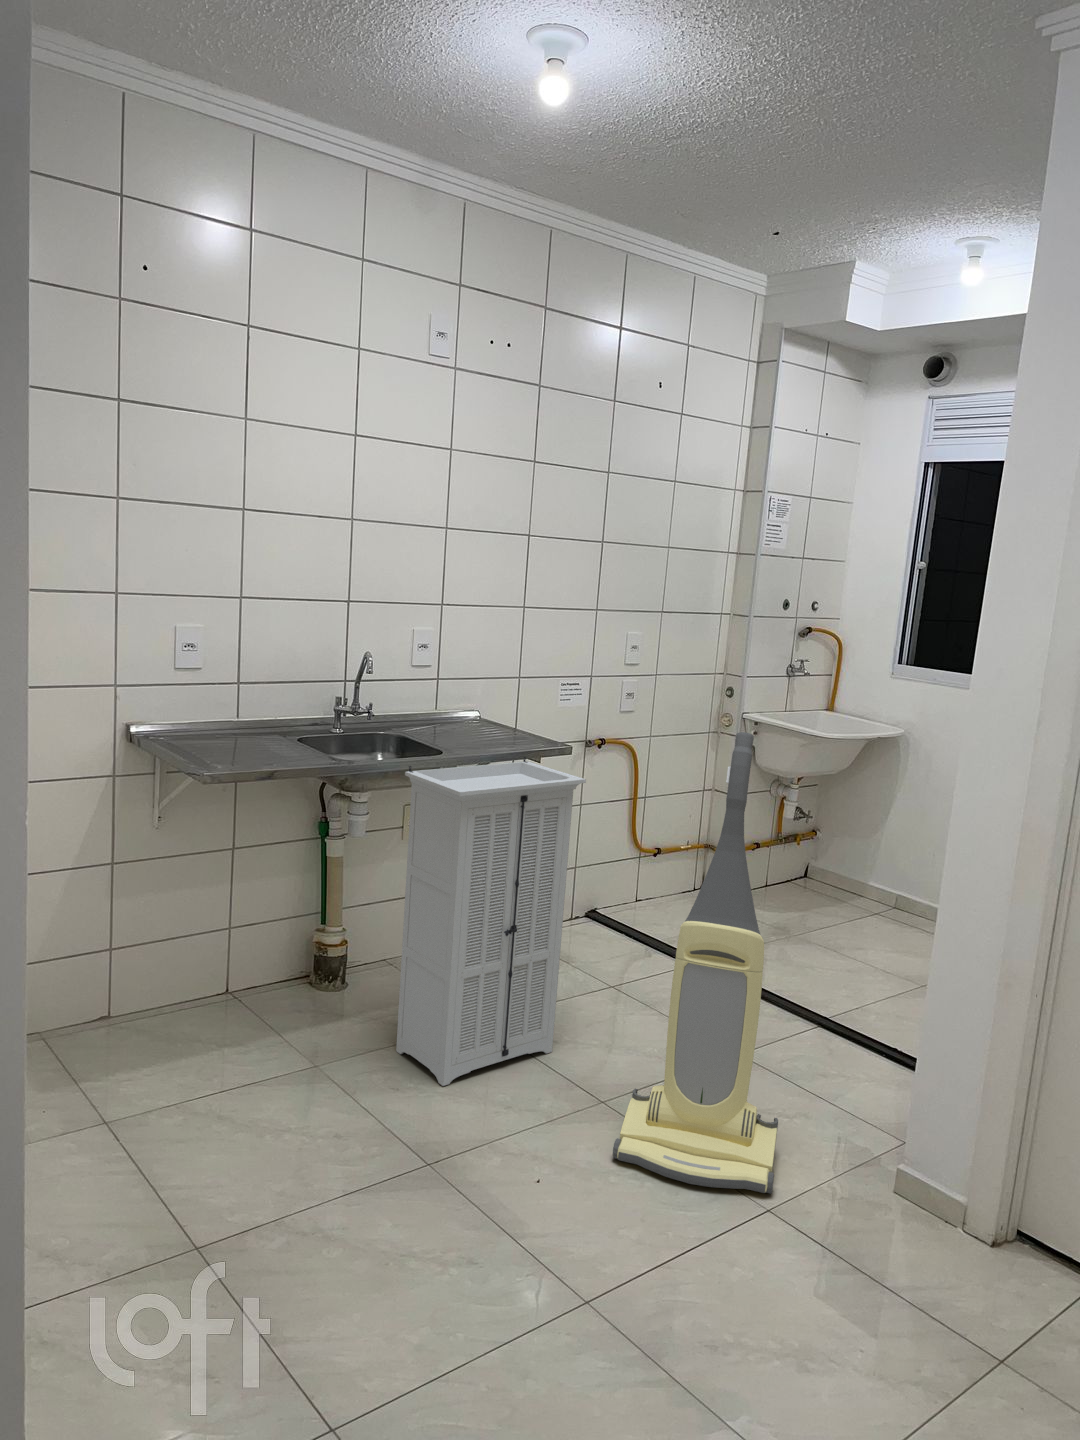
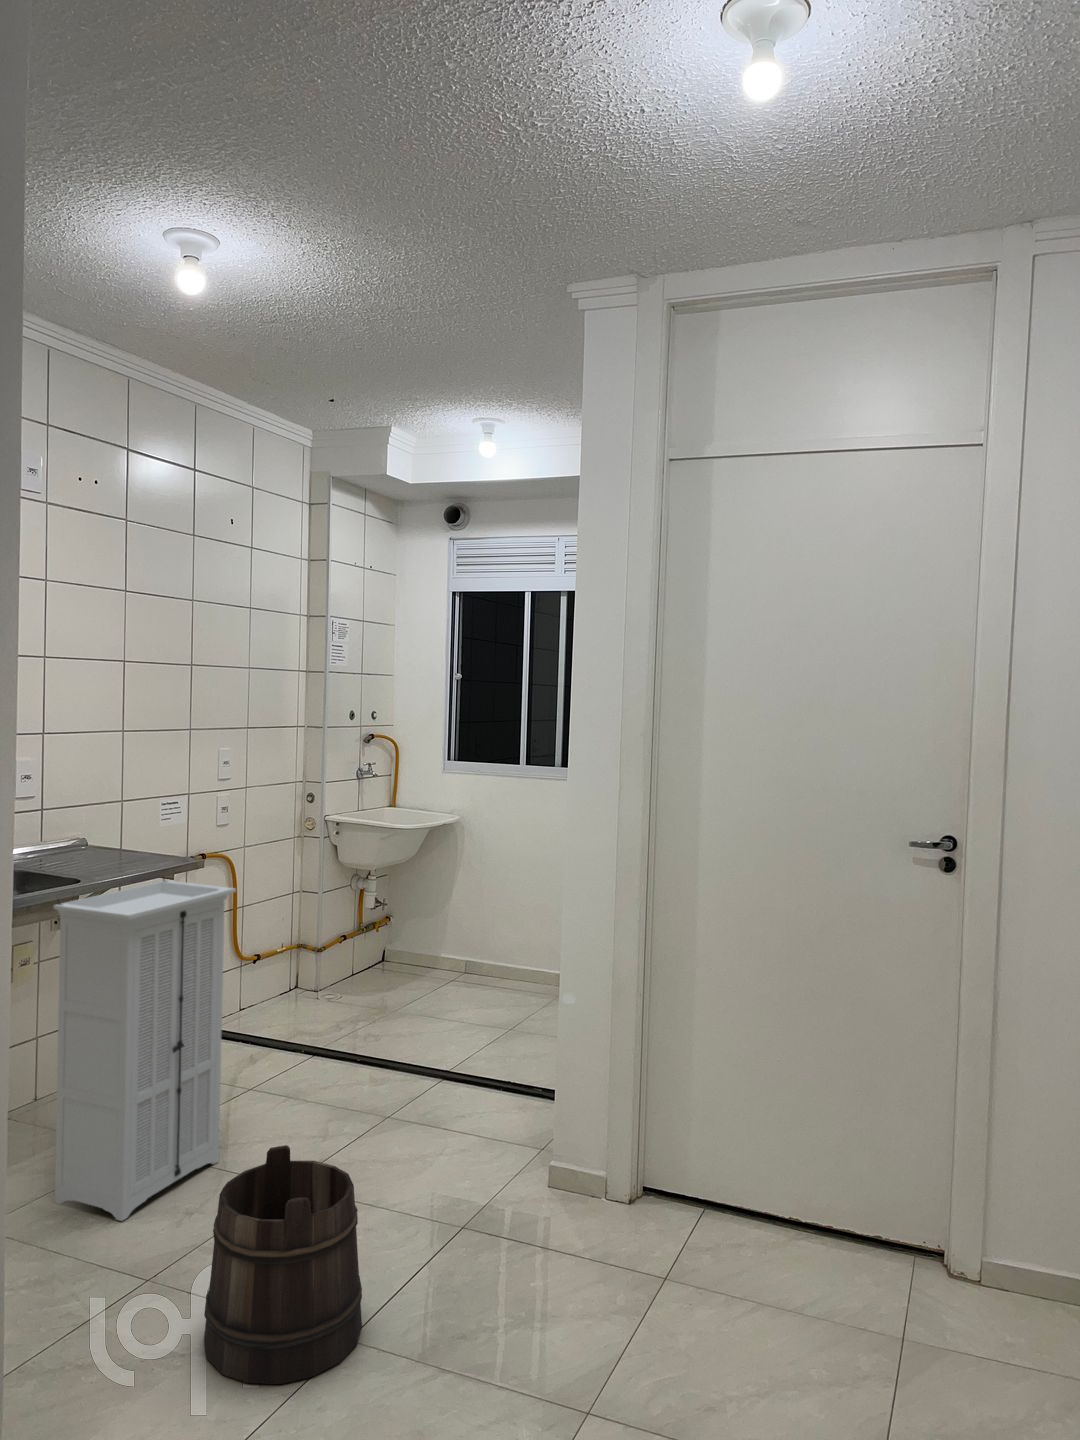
vacuum cleaner: present [613,732,778,1194] -> none [317,825,463,1237]
bucket: none [457,1058,622,1306] -> present [204,1145,362,1384]

